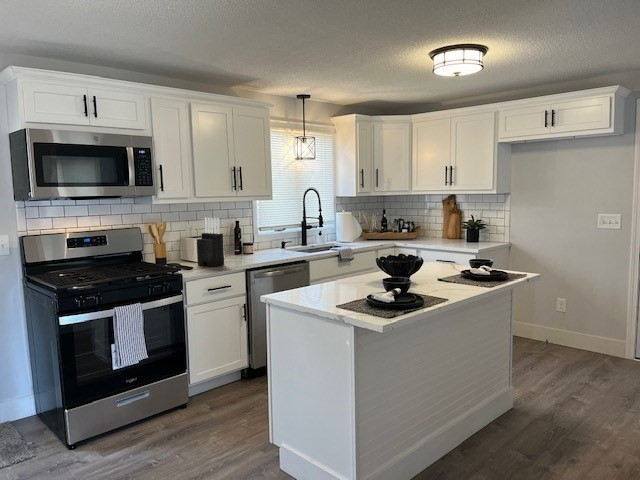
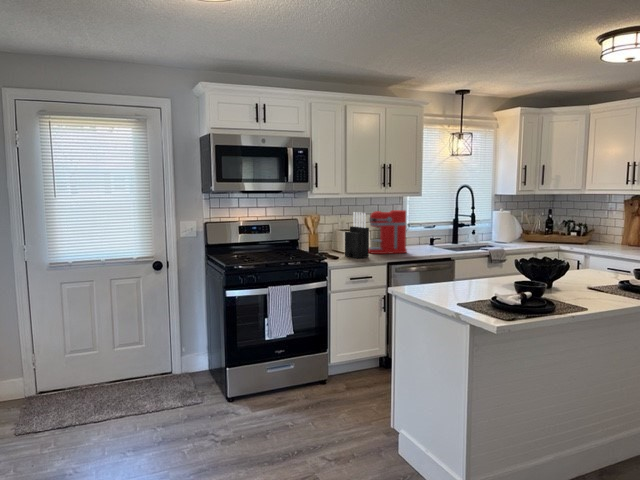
coffee maker: none [221,214,262,261] -> present [369,210,408,254]

